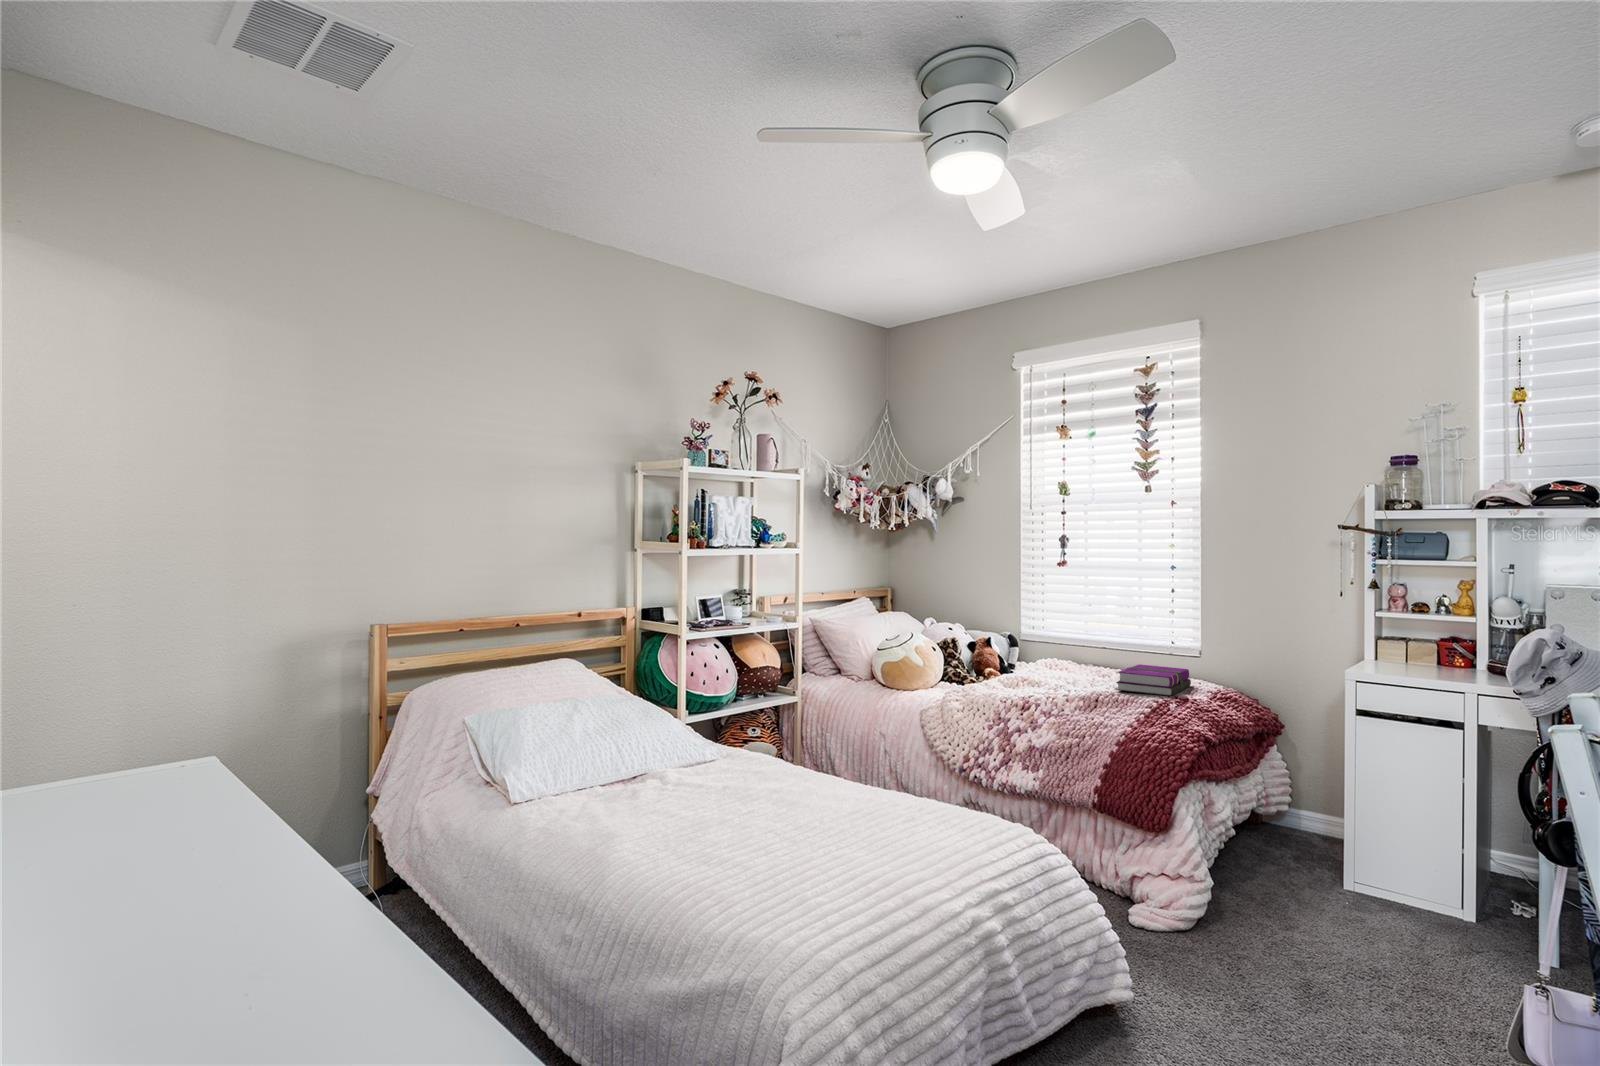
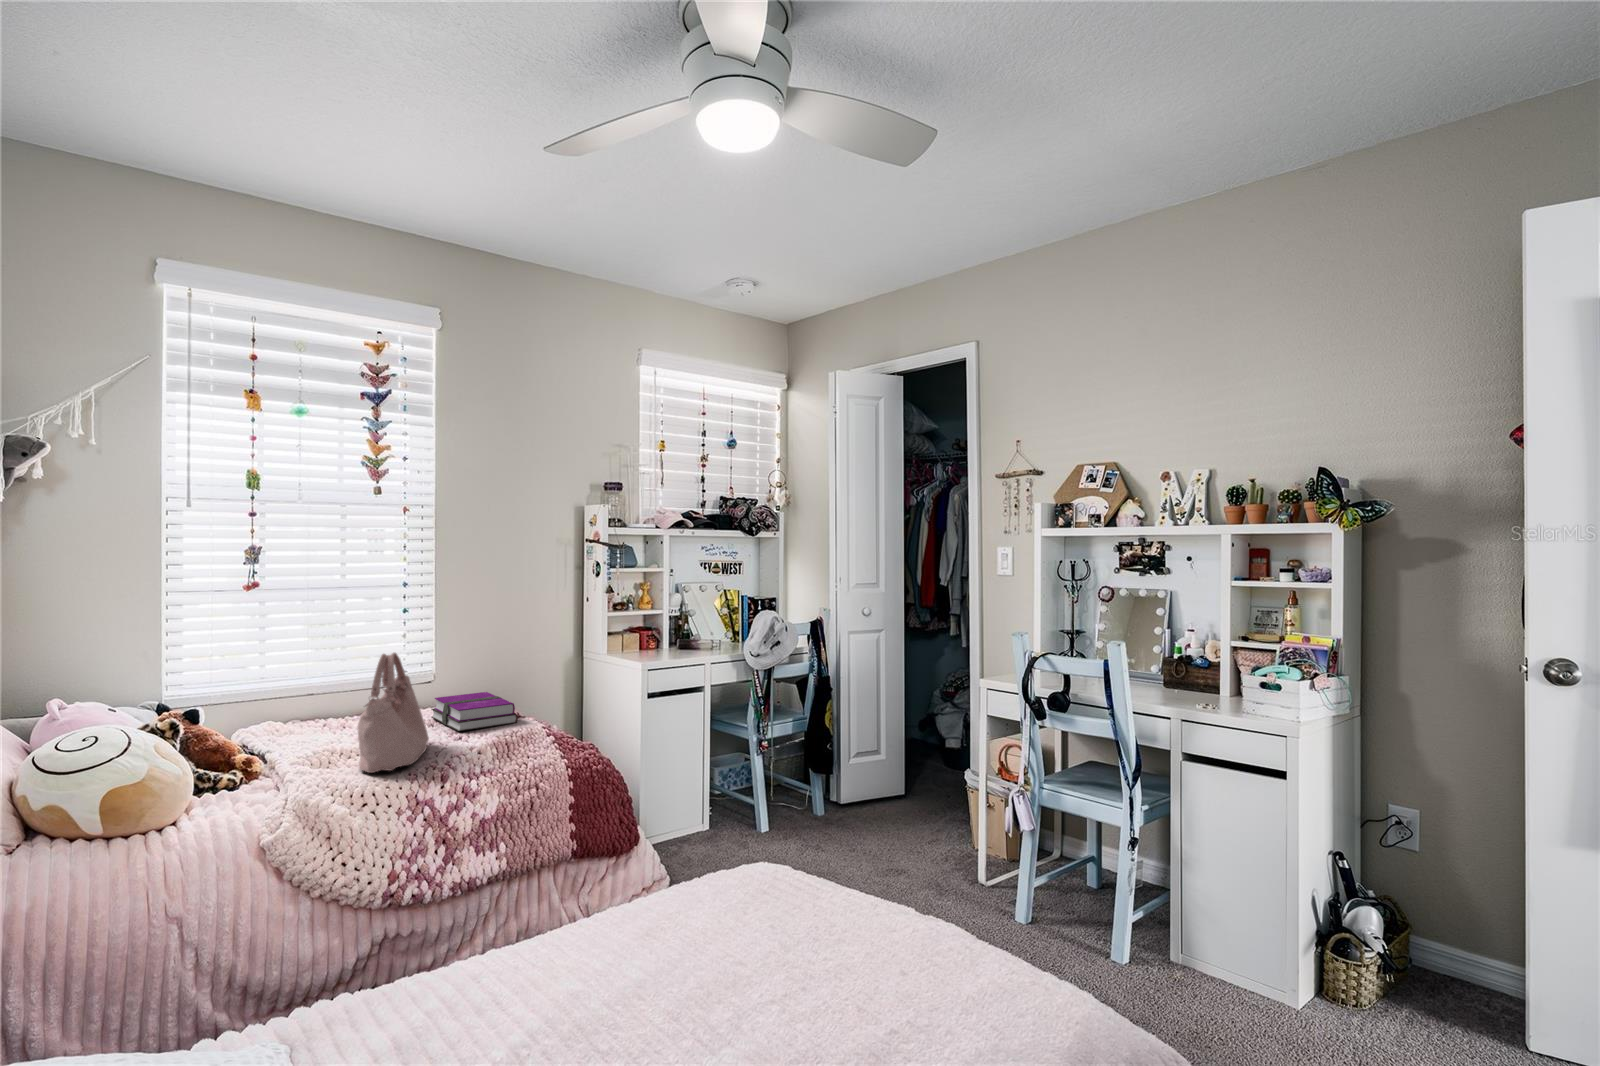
handbag: none [997,610,1078,696] -> present [358,653,429,773]

